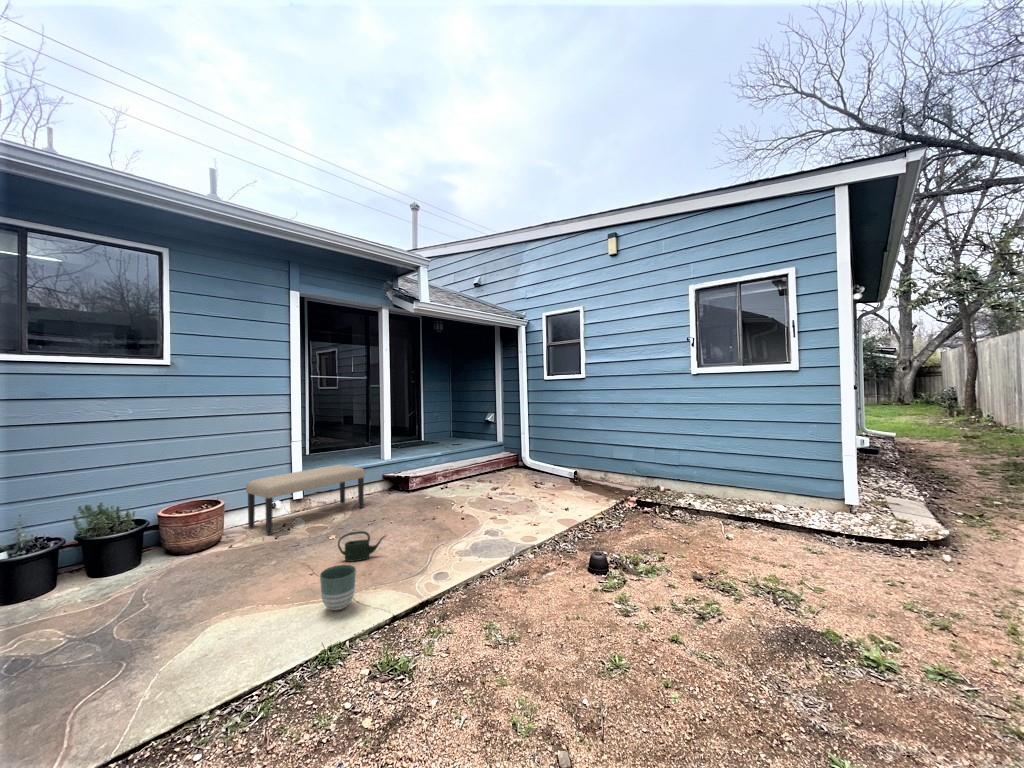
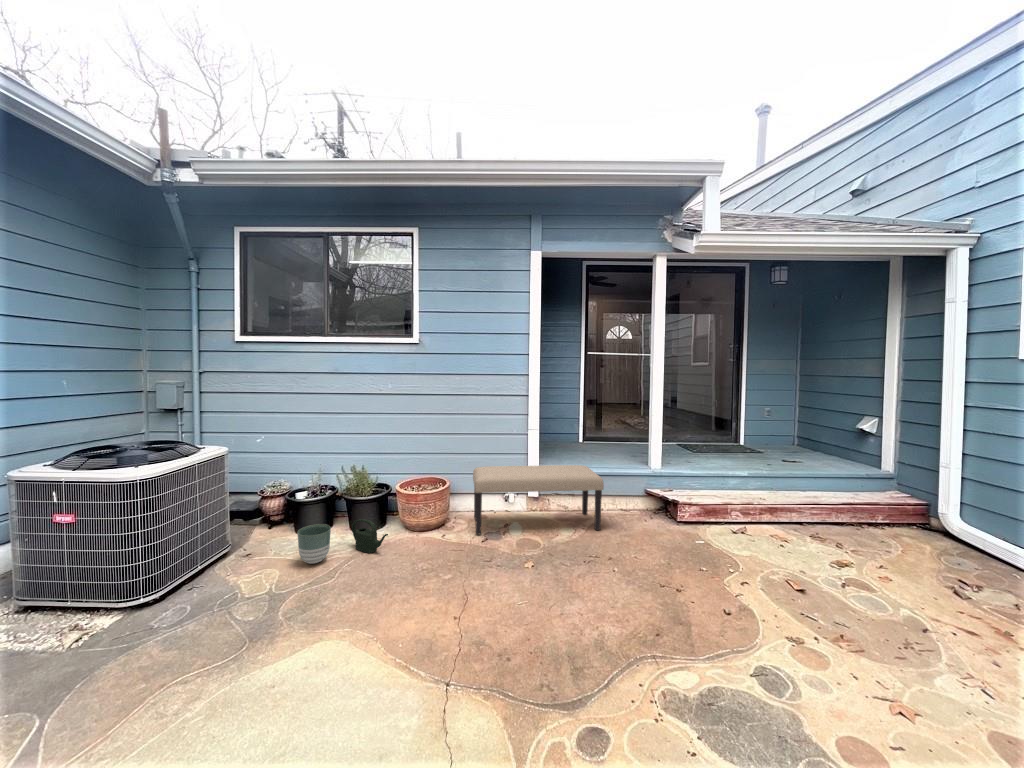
watering can: present [338,531,386,562] -> present [352,519,388,553]
planter: present [320,565,356,610] -> present [297,524,331,564]

